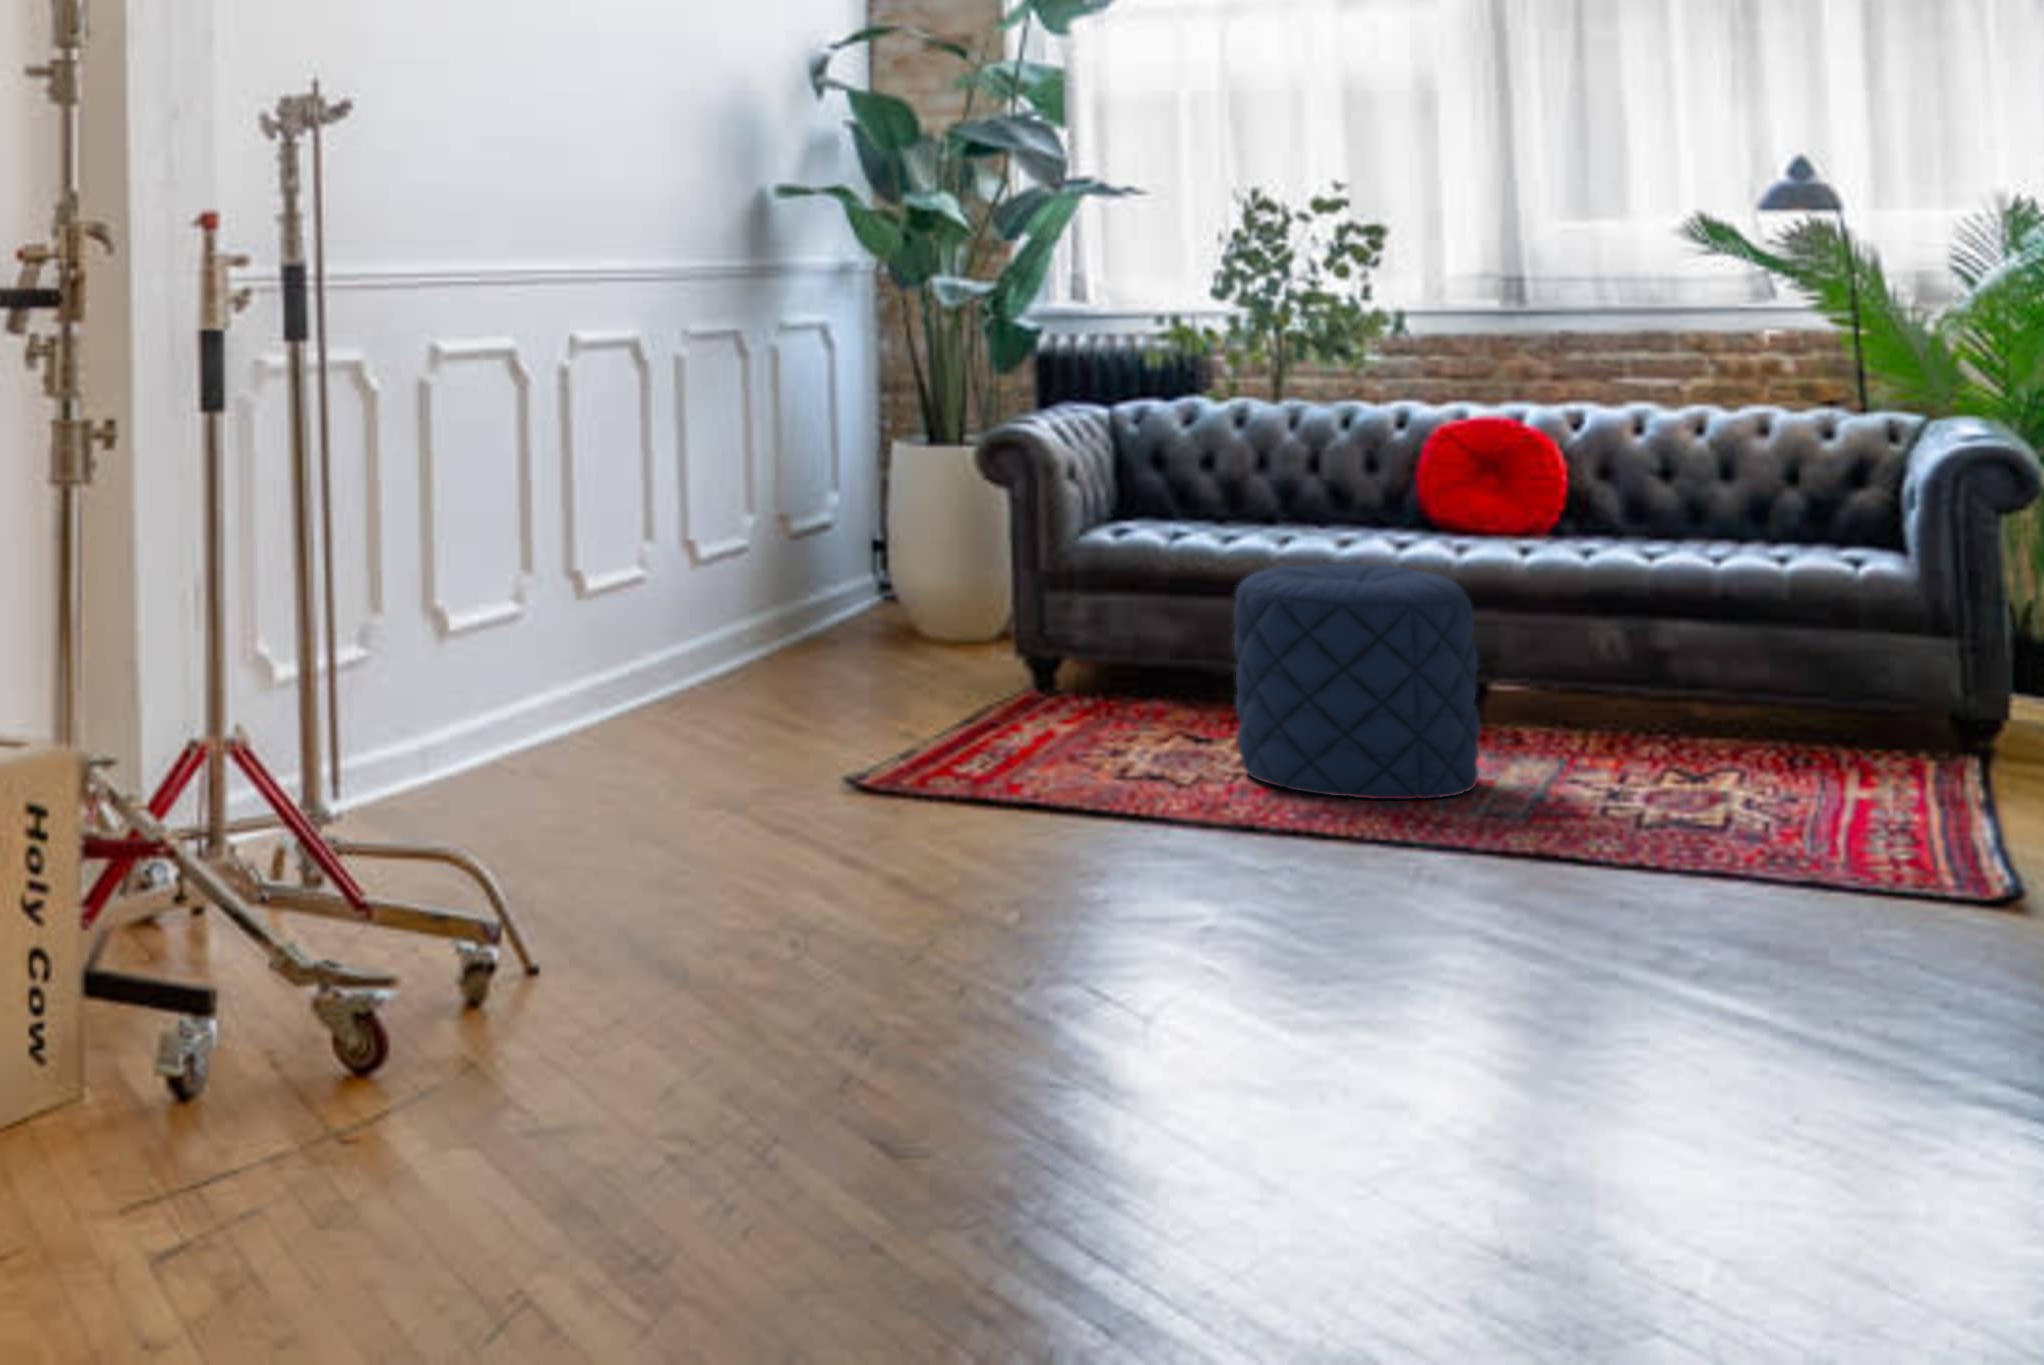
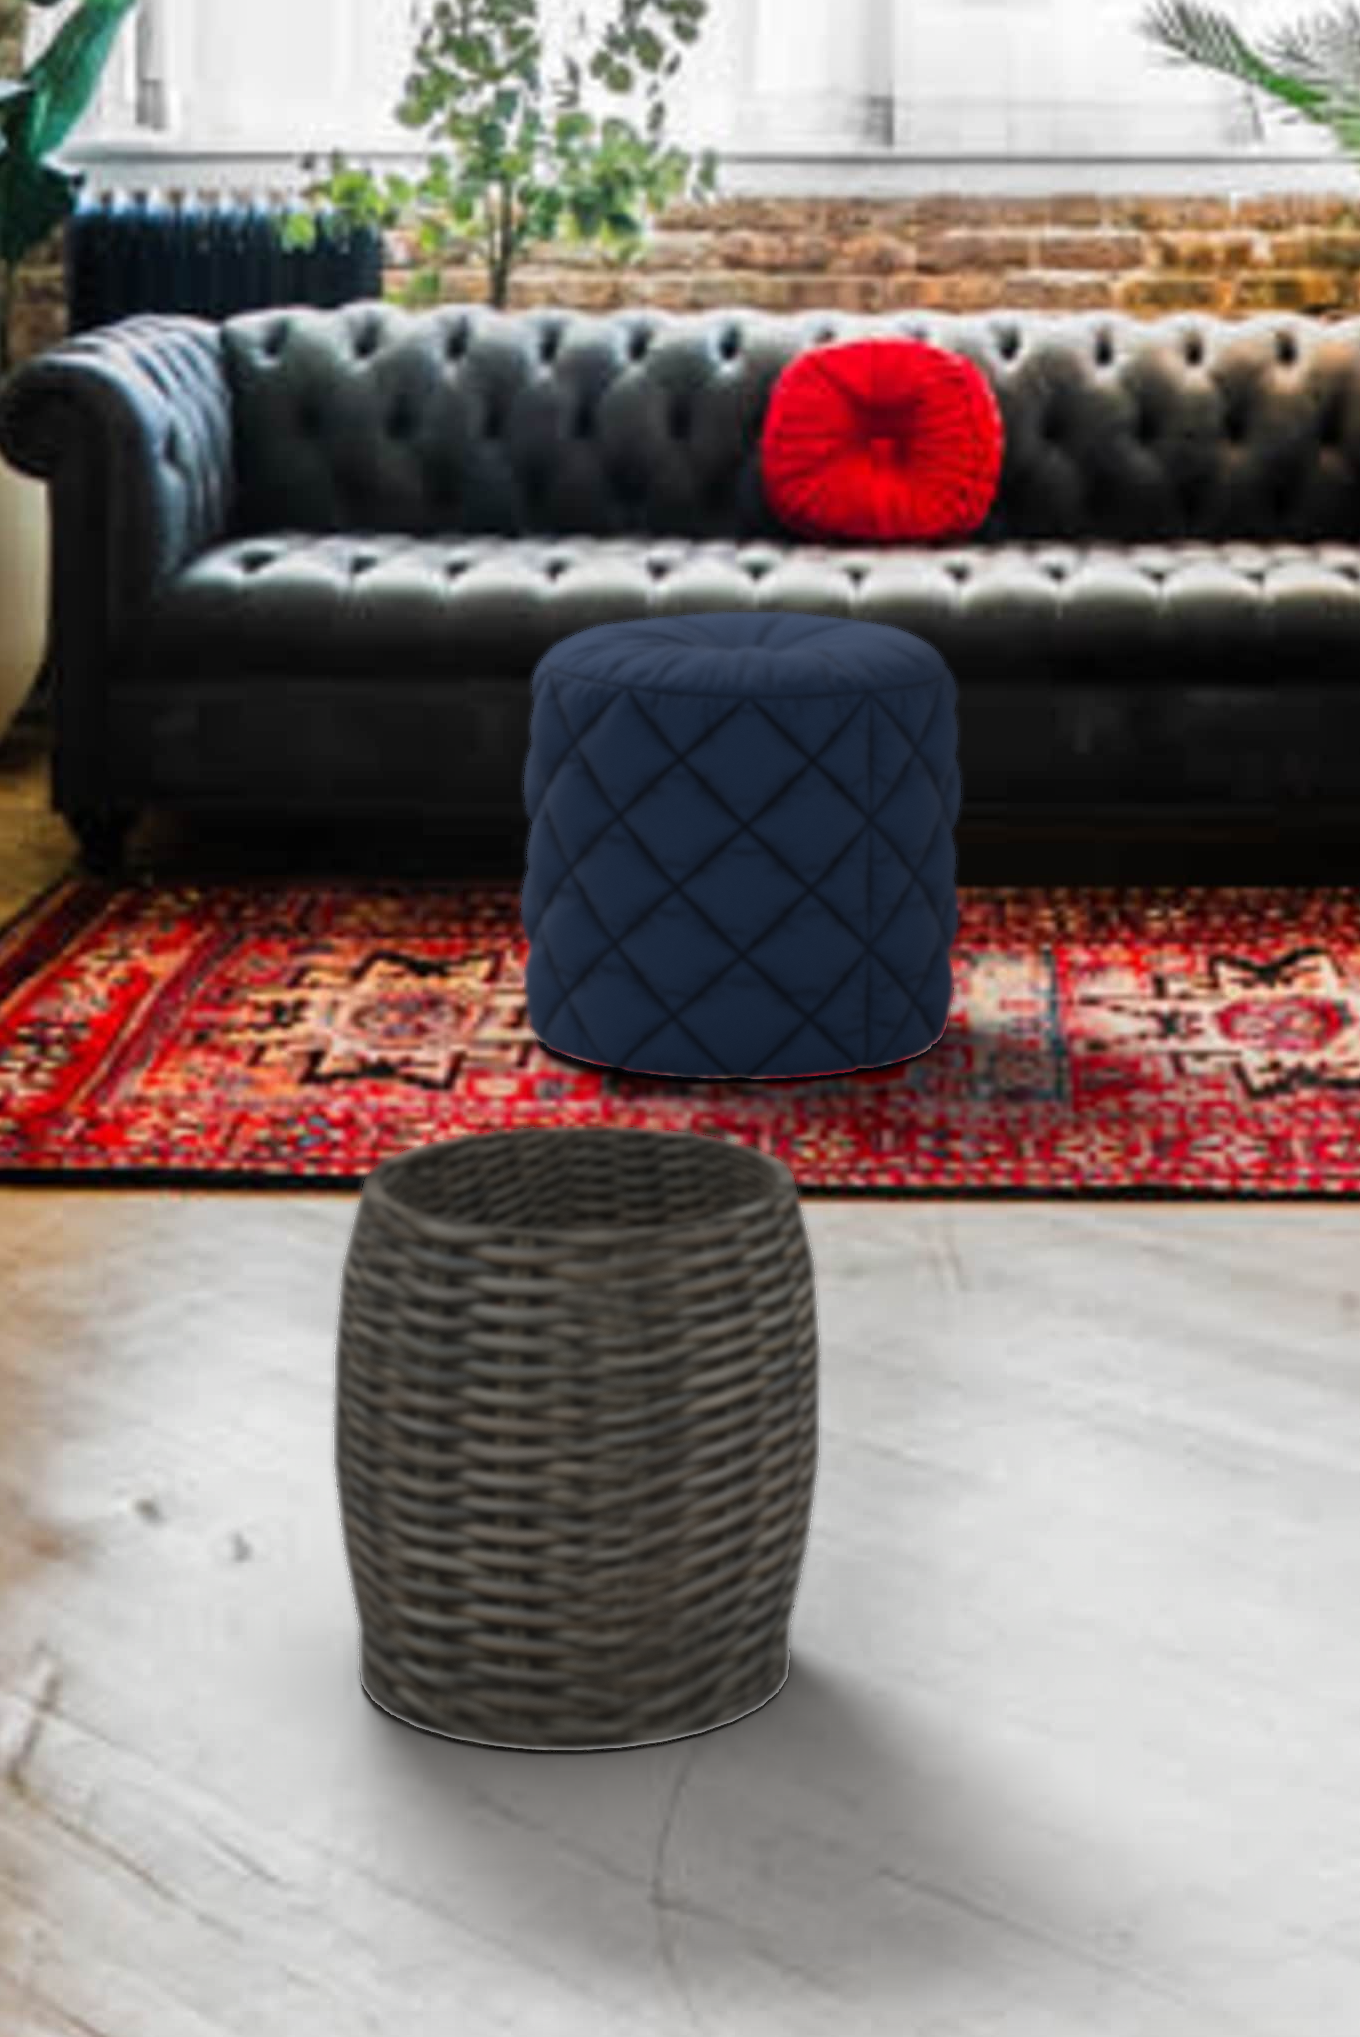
woven basket: none [1058,758,1270,1000] -> present [334,1126,820,1751]

